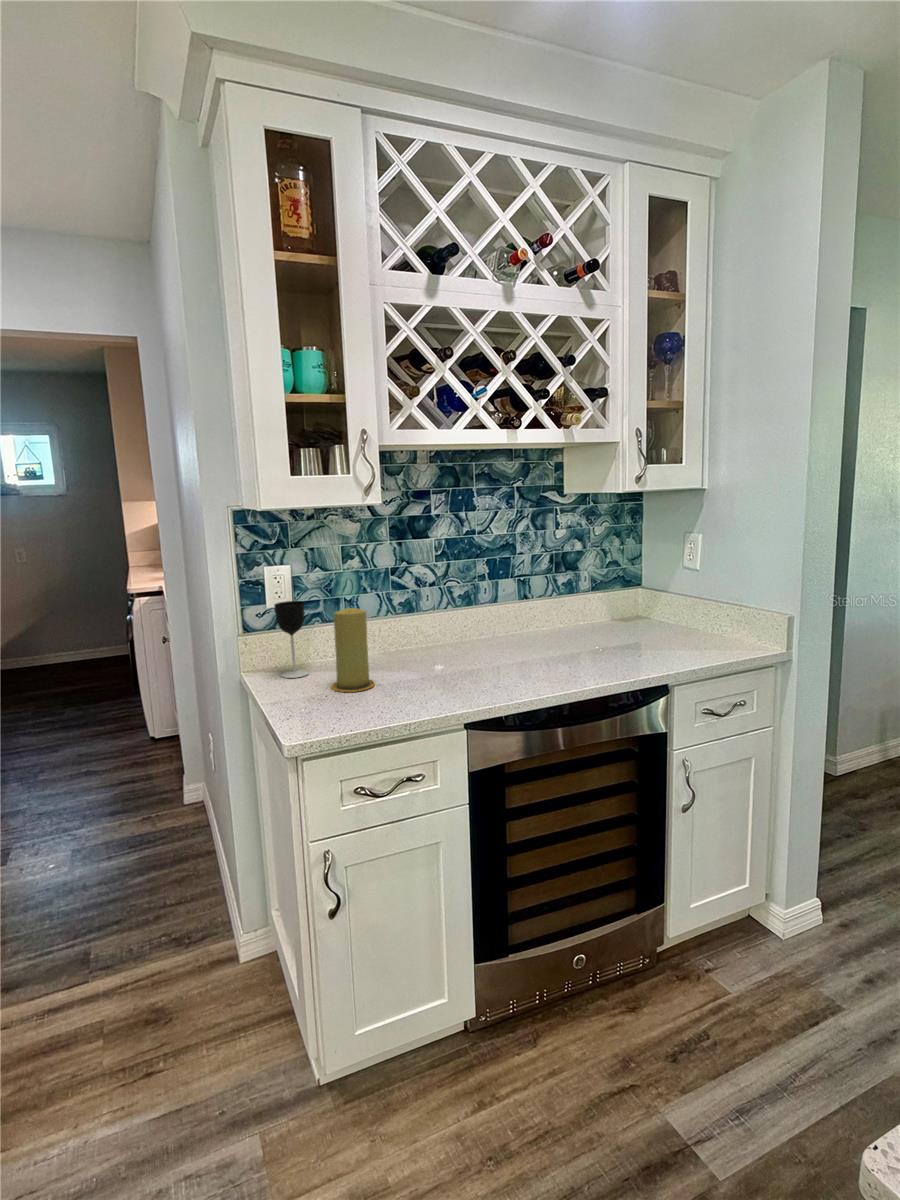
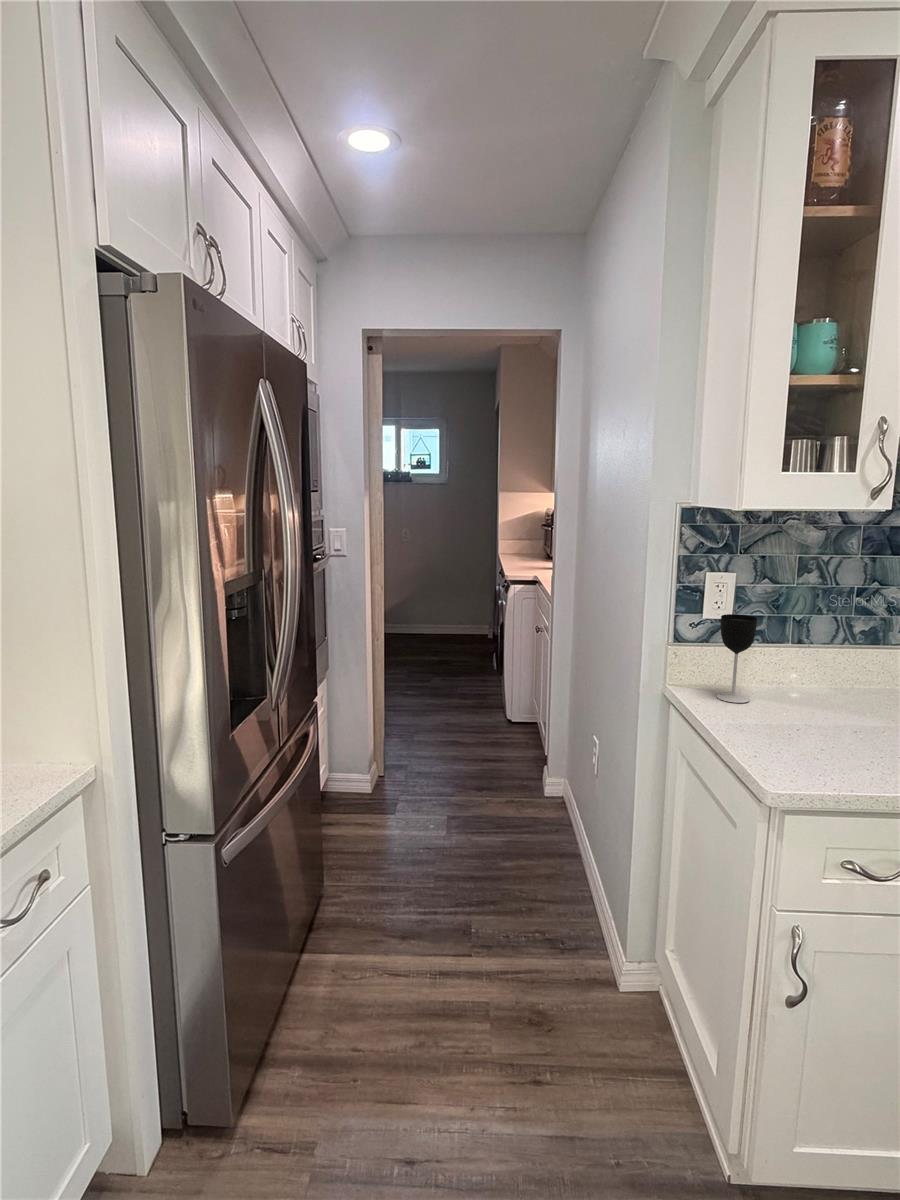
candle: present [331,608,375,692] -> none [789,633,852,736]

